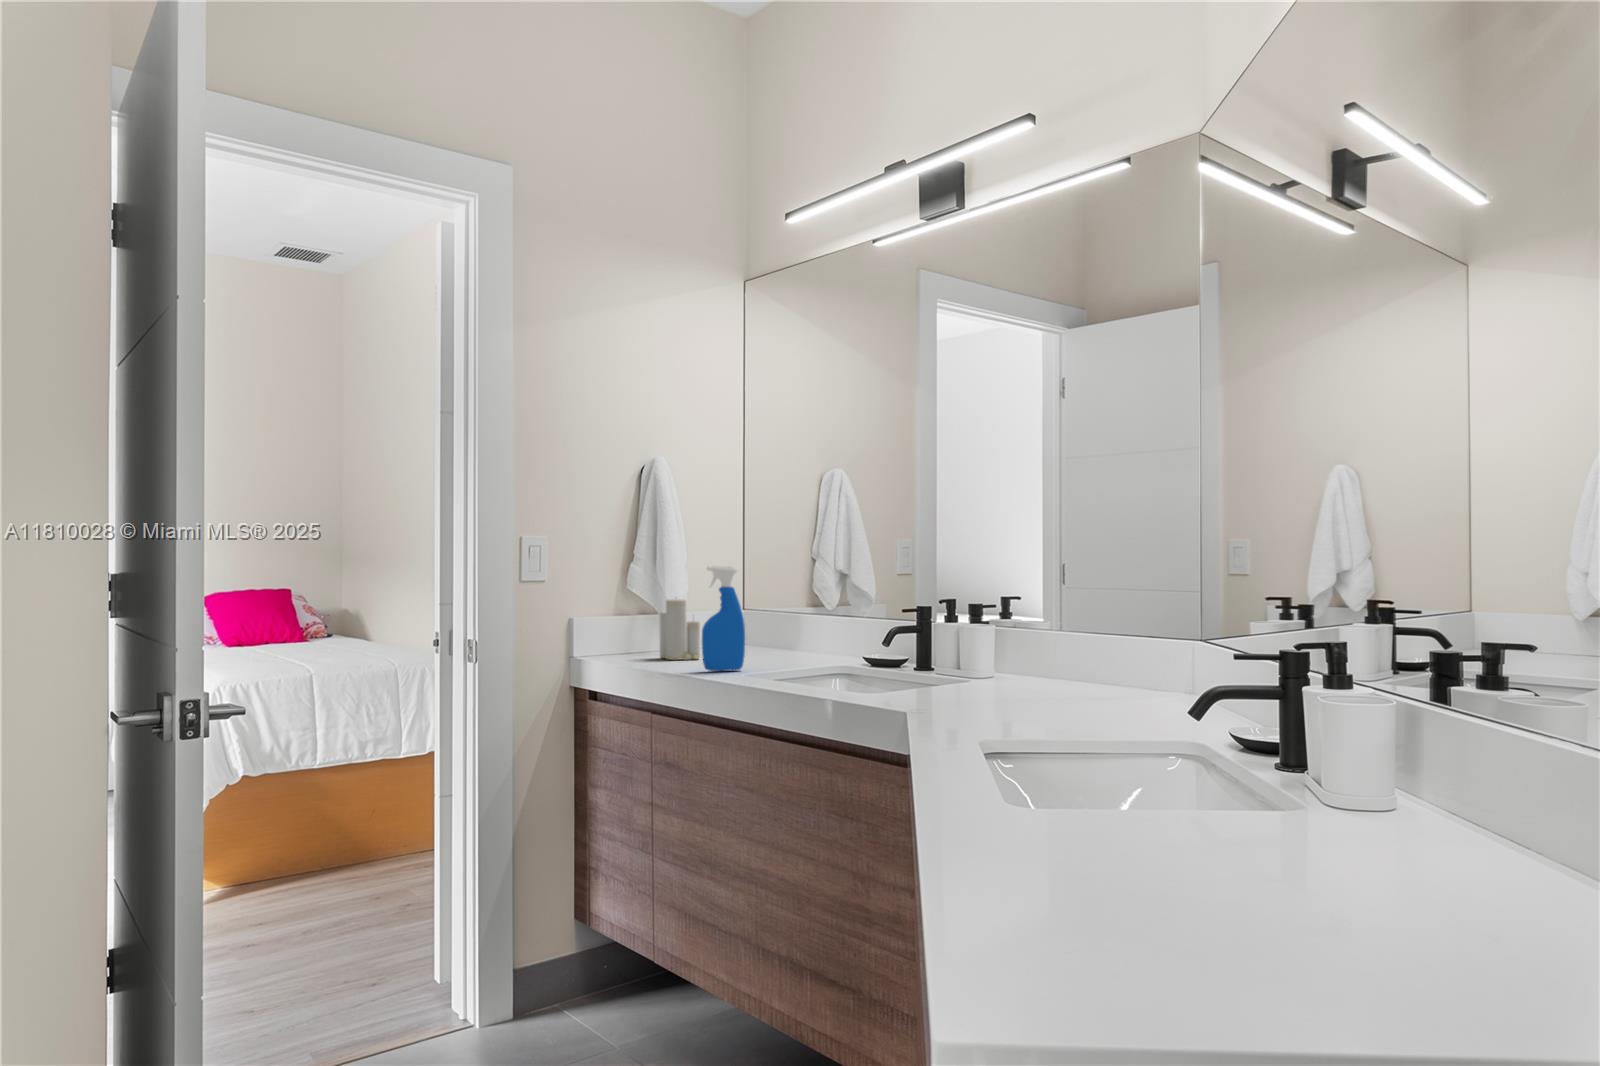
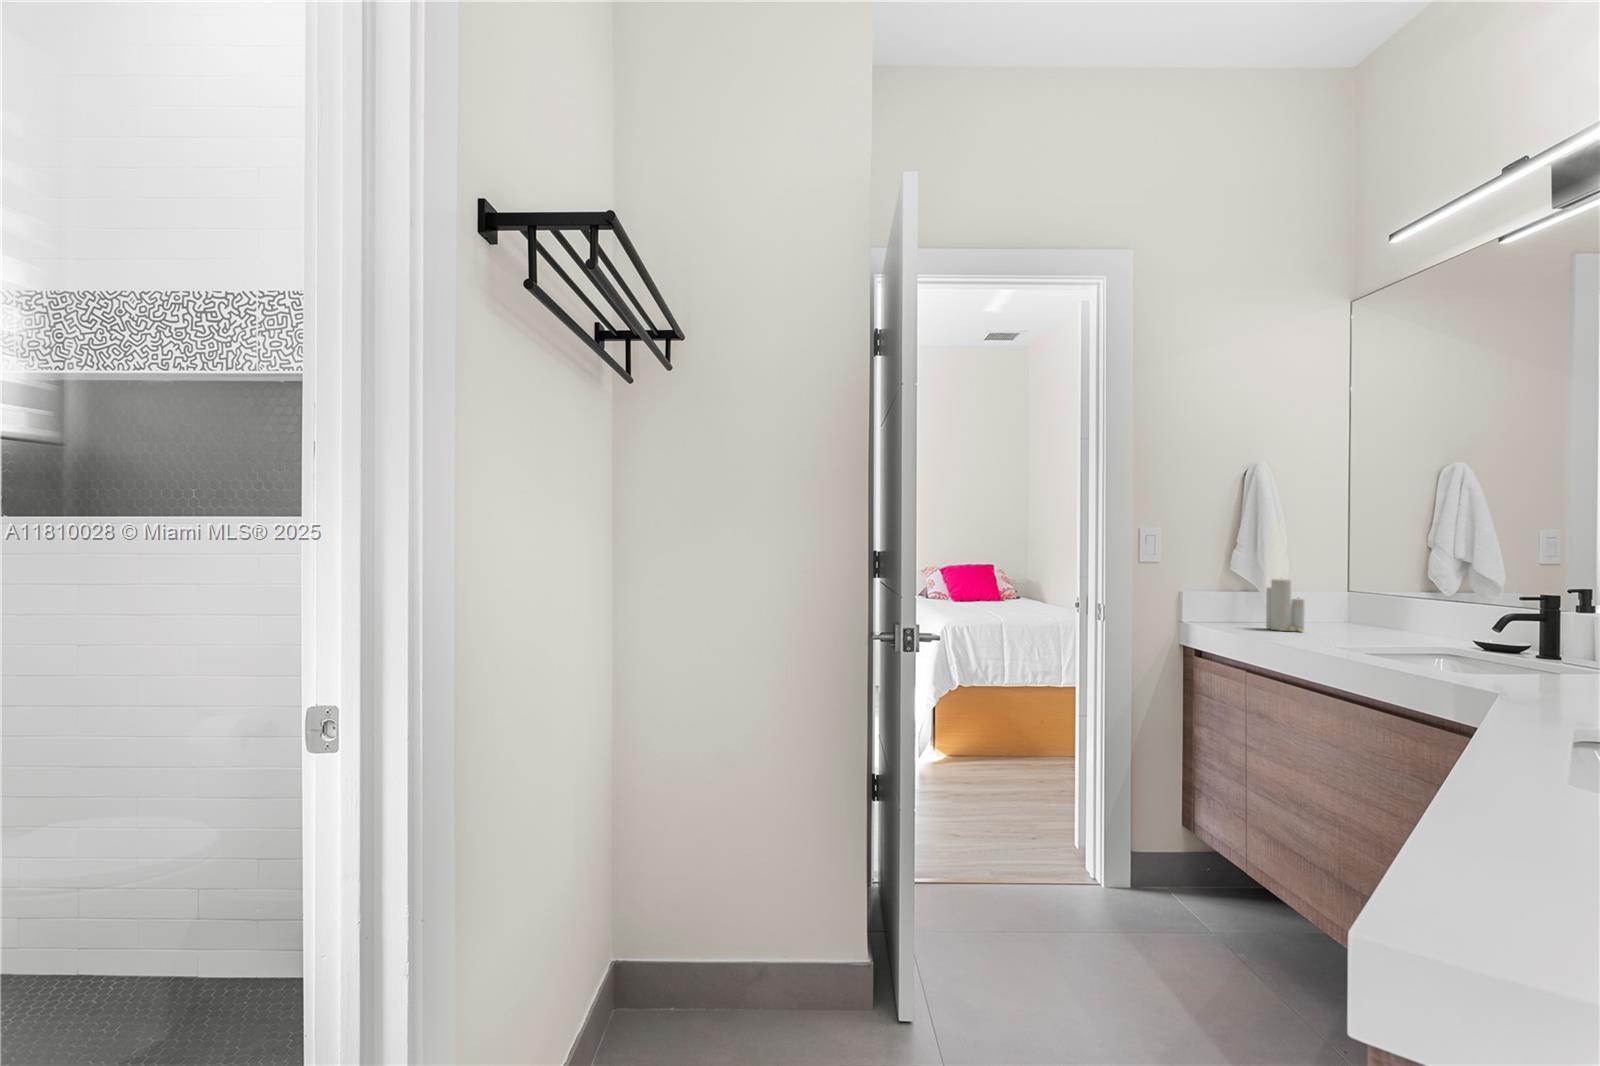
spray bottle: present [702,566,745,671] -> none [1296,552,1341,643]

